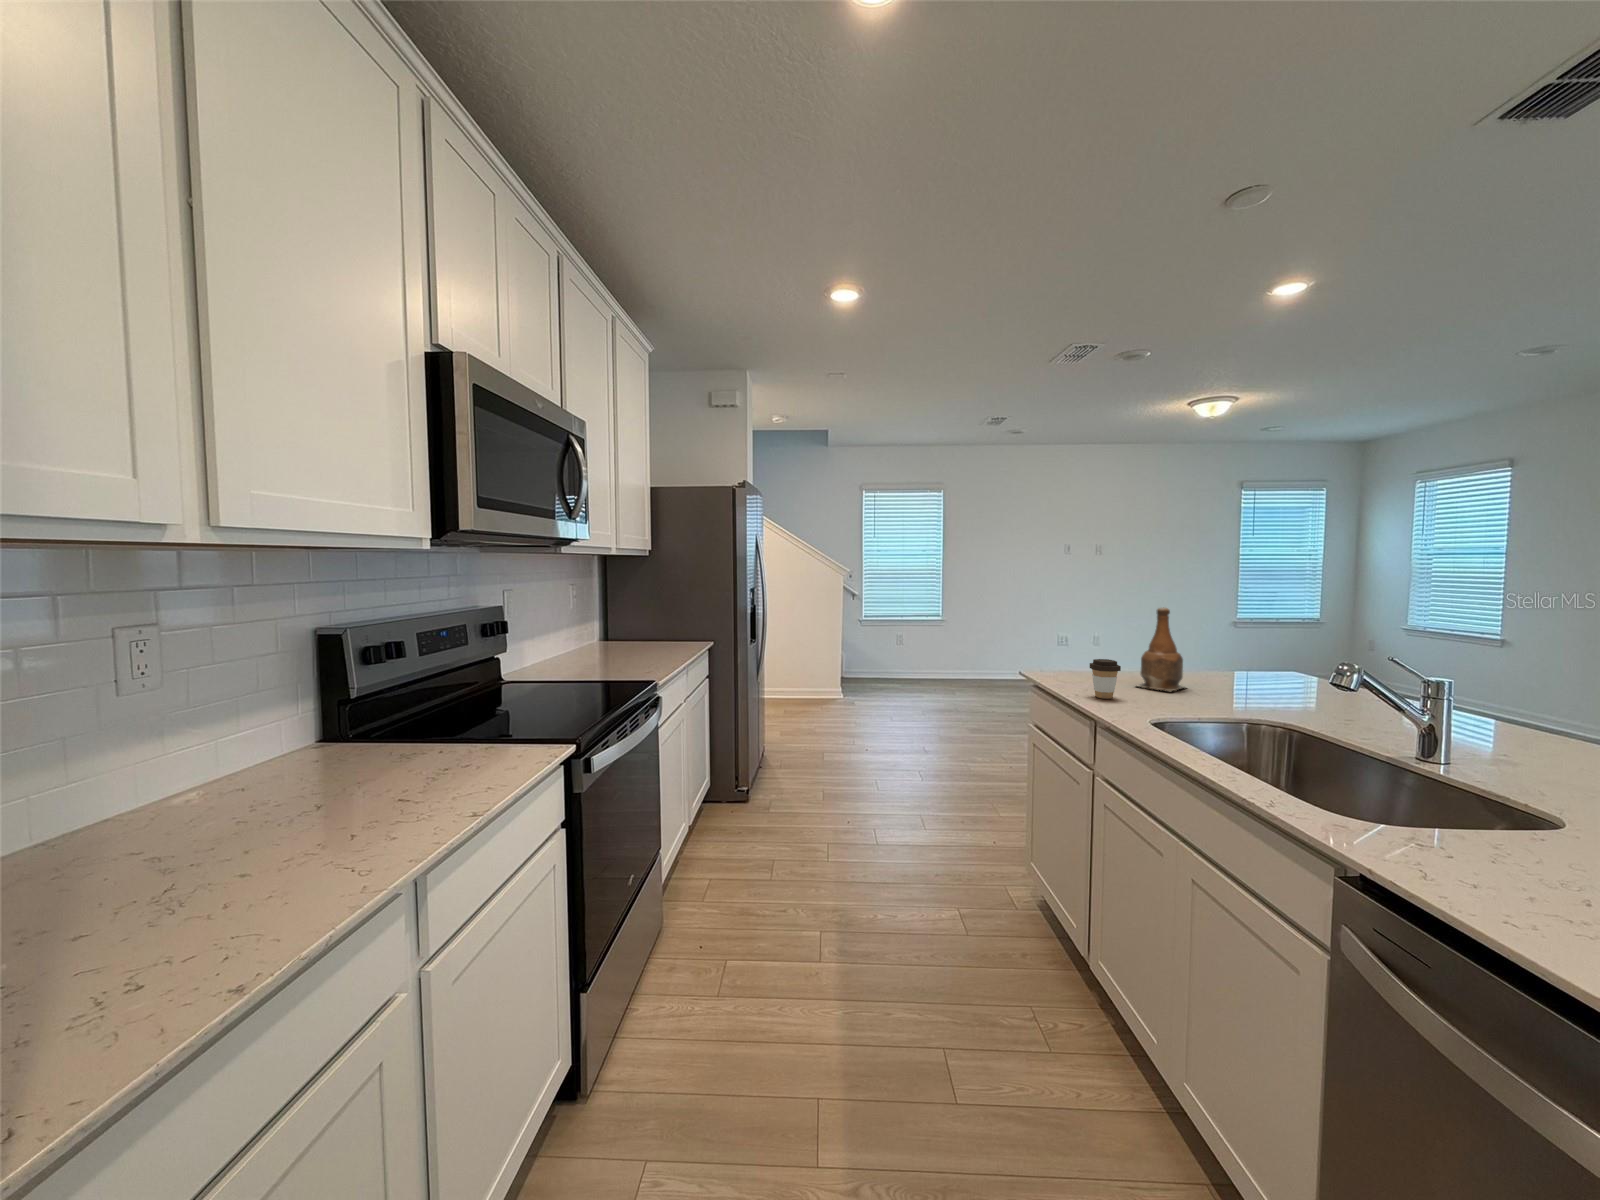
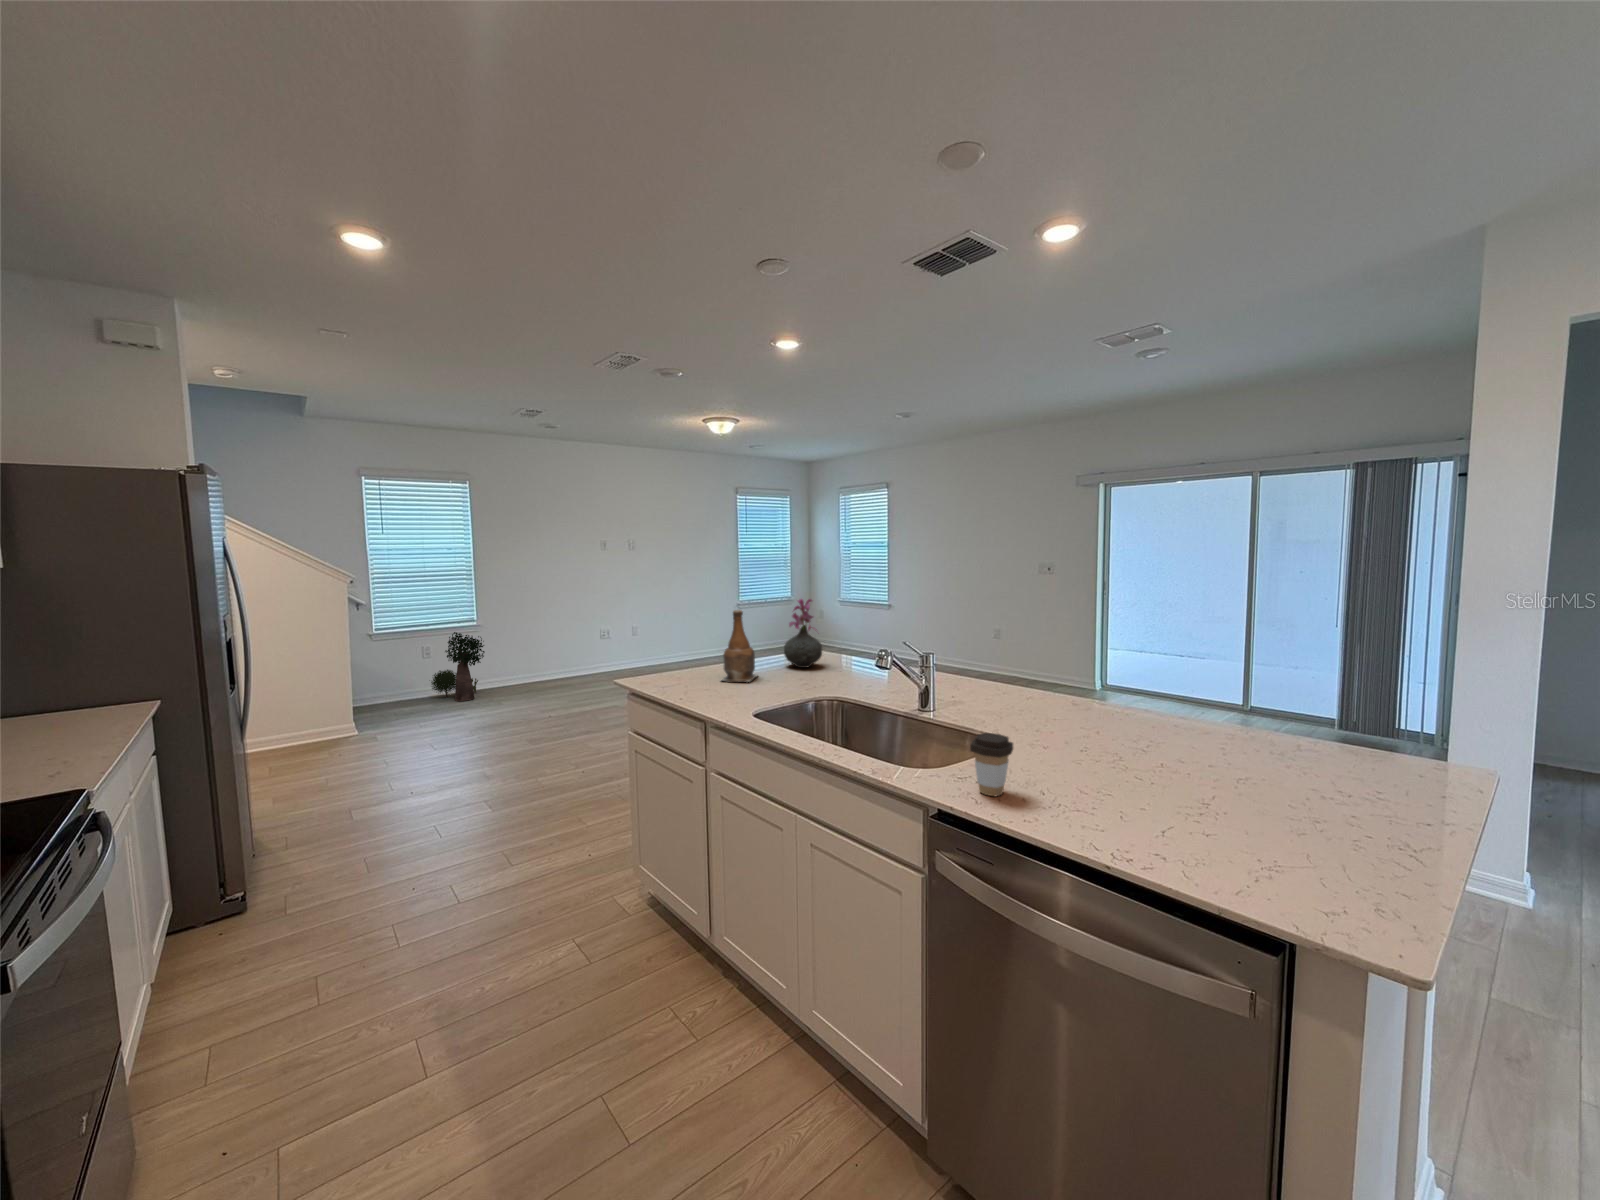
vase: none [1232,602,1291,689] -> present [784,599,822,668]
potted plant: none [899,624,945,687] -> present [431,632,485,701]
coffee cup: present [1090,659,1121,699] -> present [970,733,1013,796]

